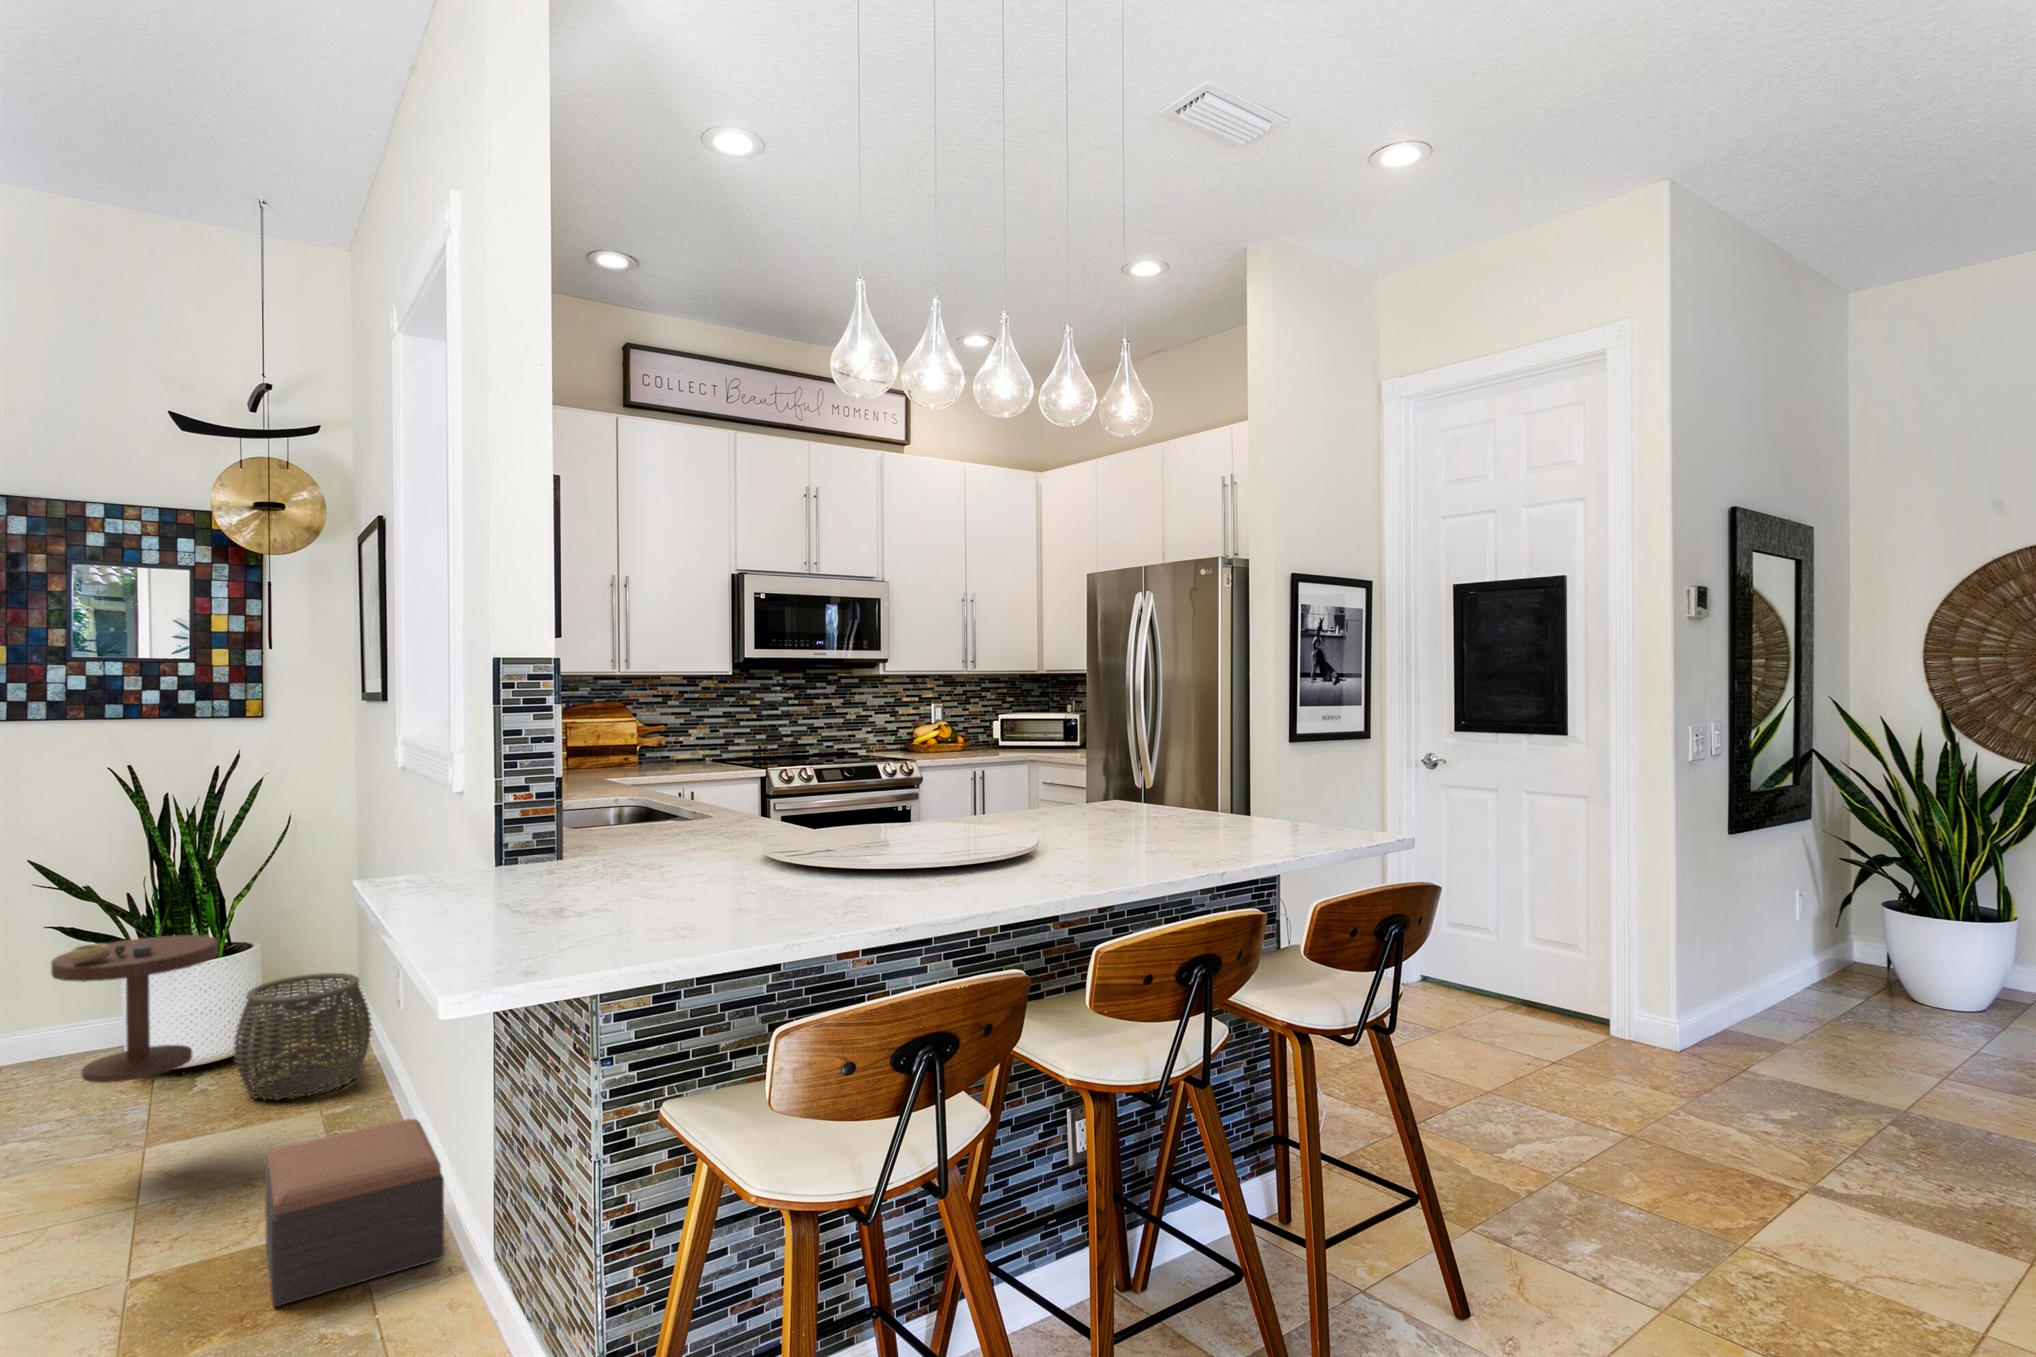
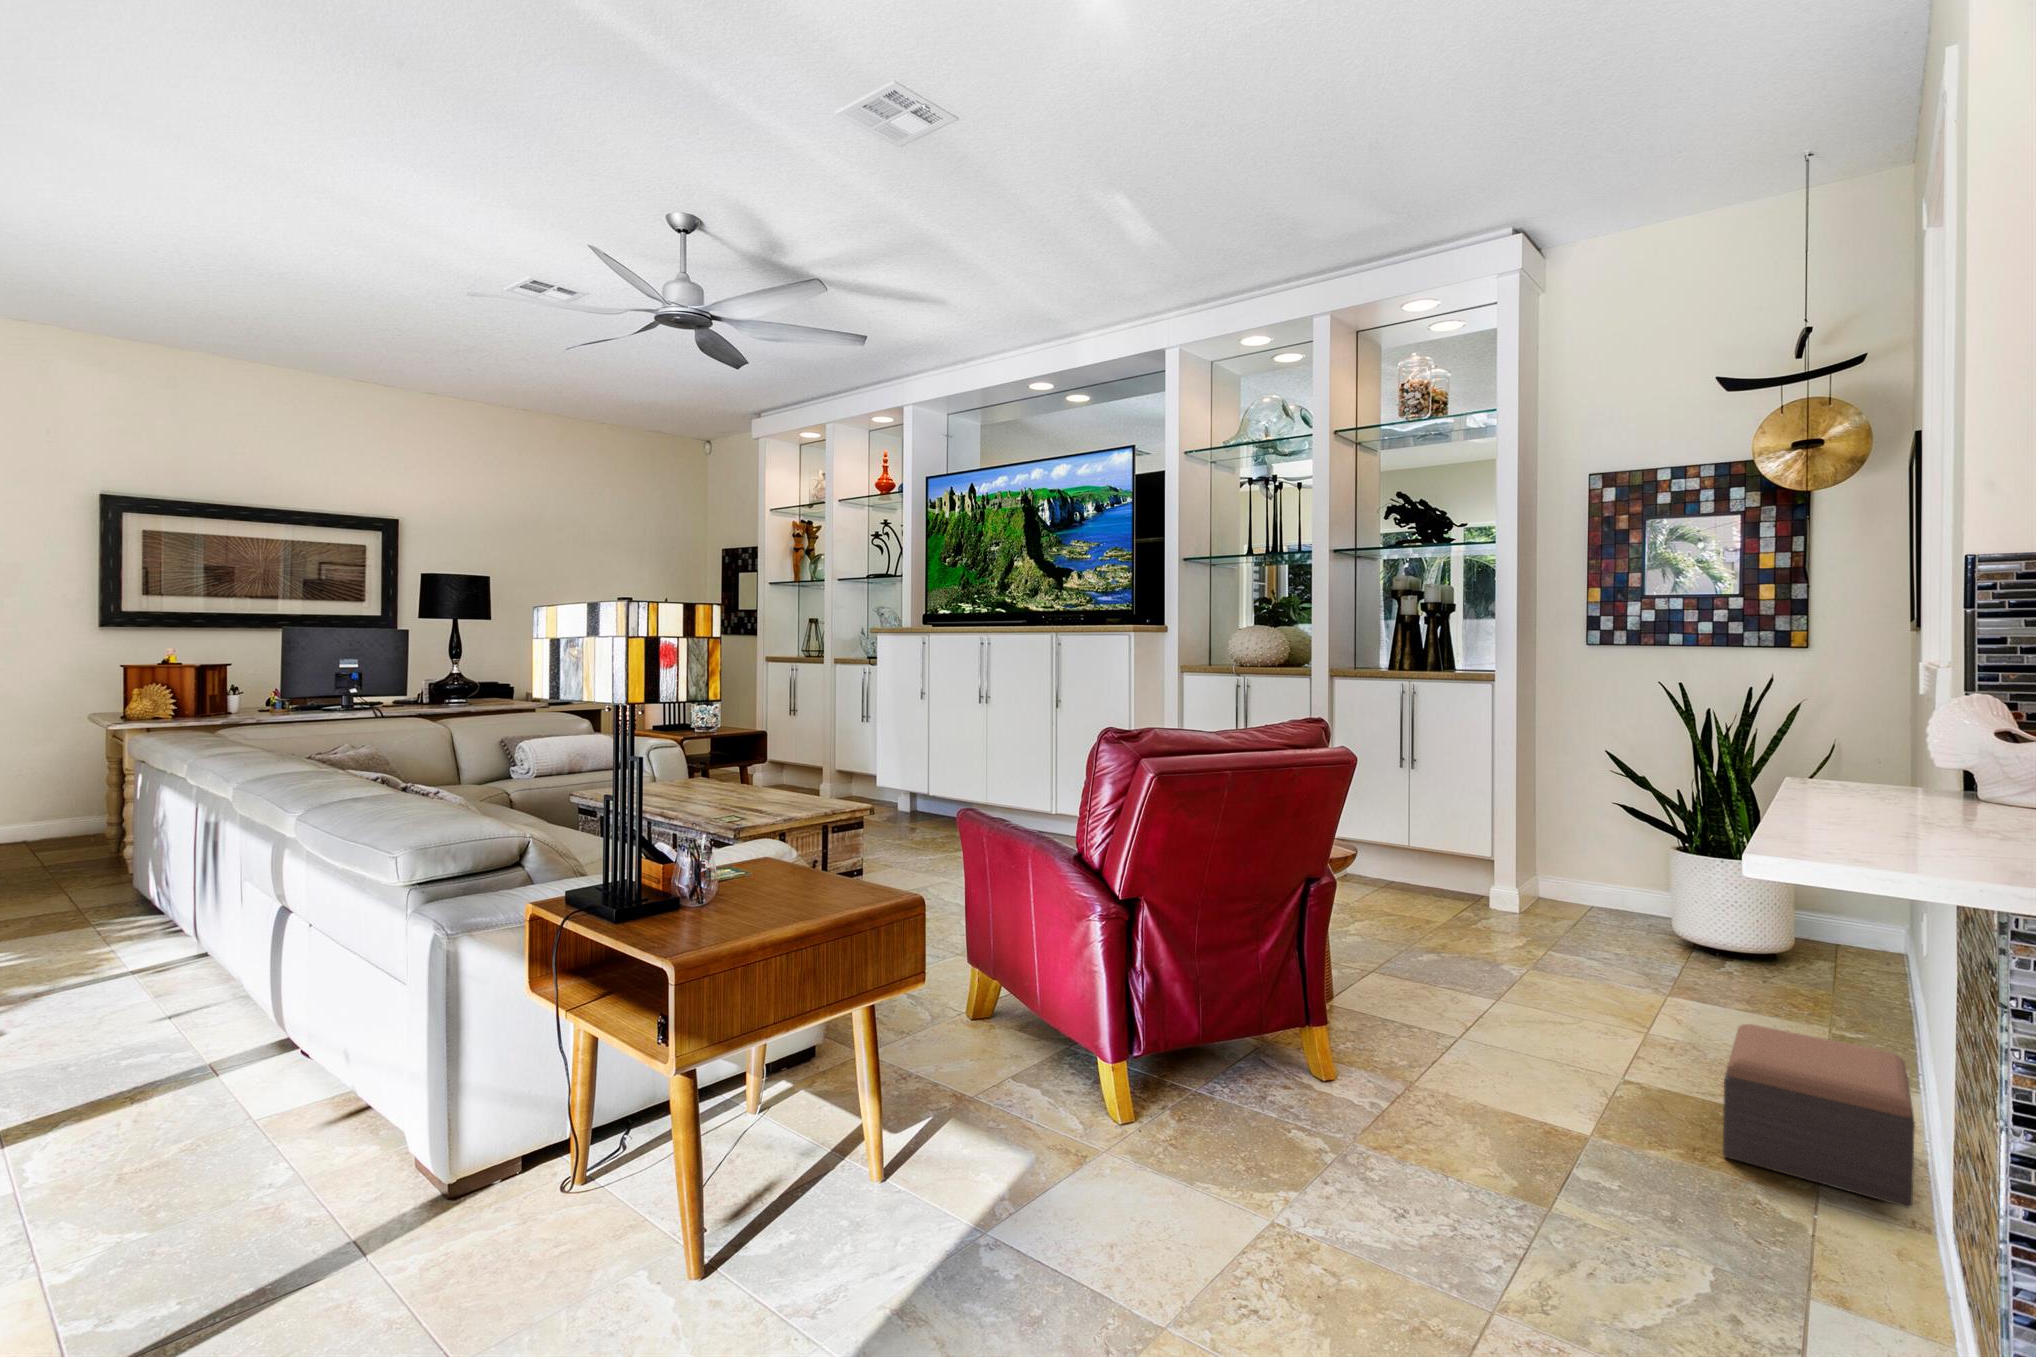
side table: present [51,935,218,1083] -> none [1595,812,1723,1013]
woven basket: present [234,973,371,1101] -> none [1749,890,1896,1012]

